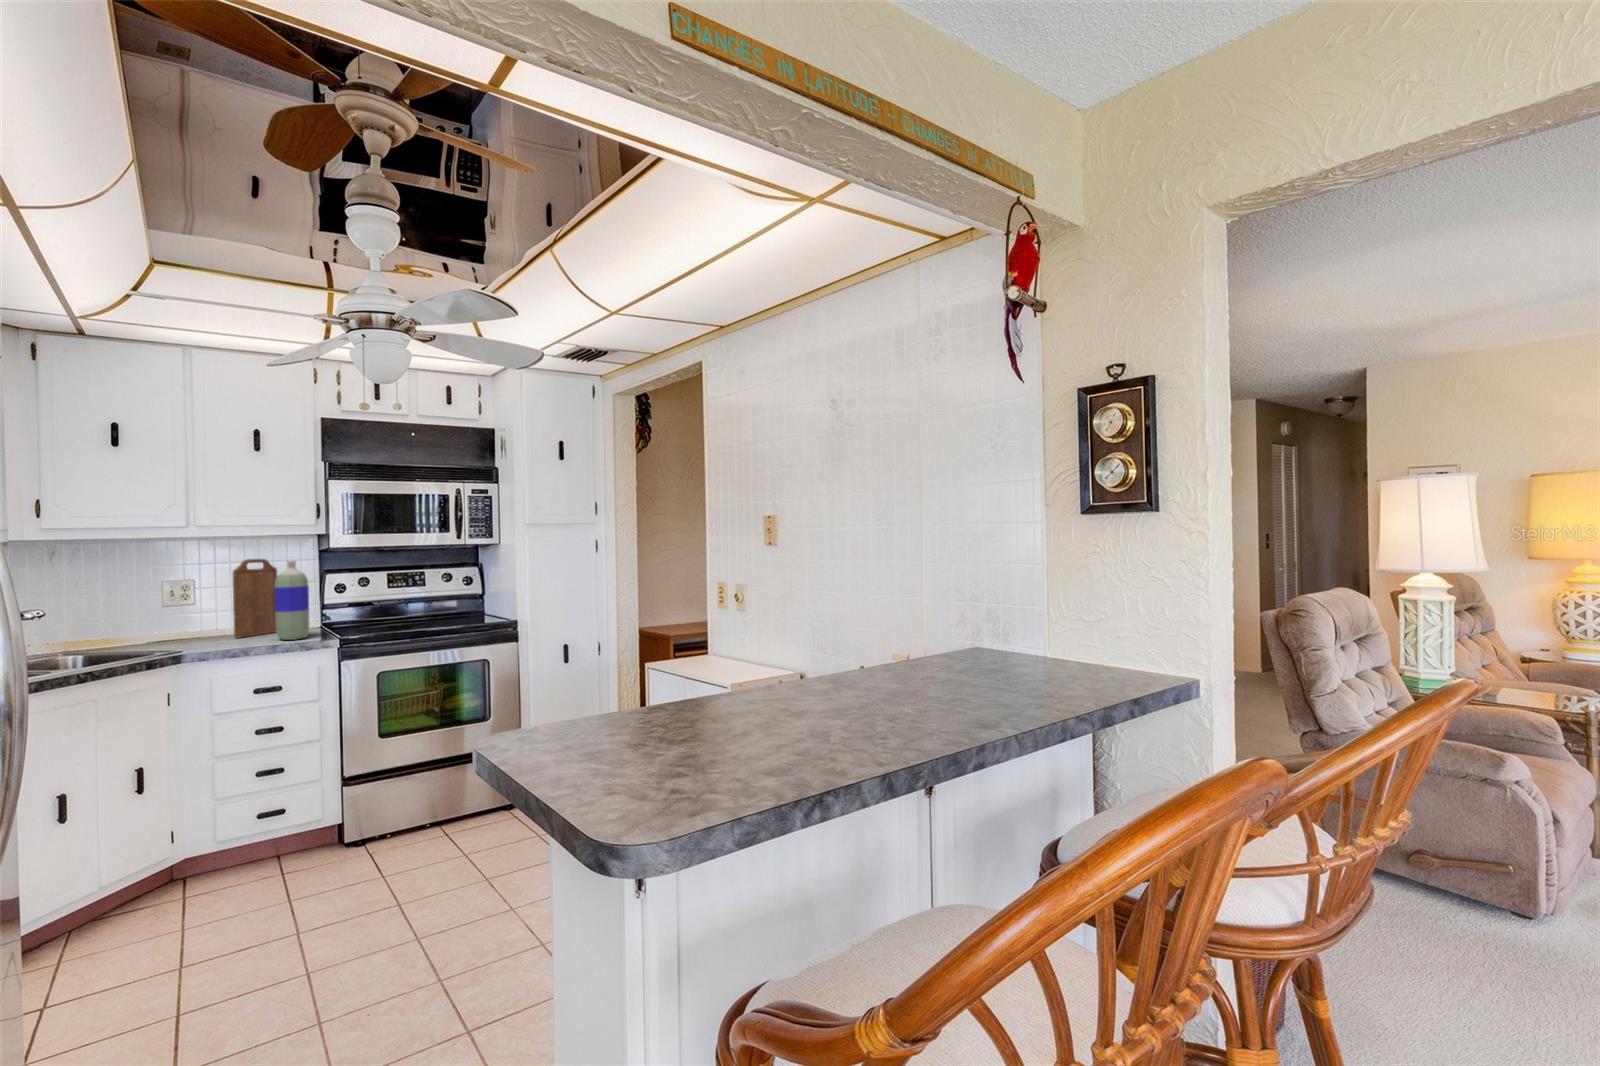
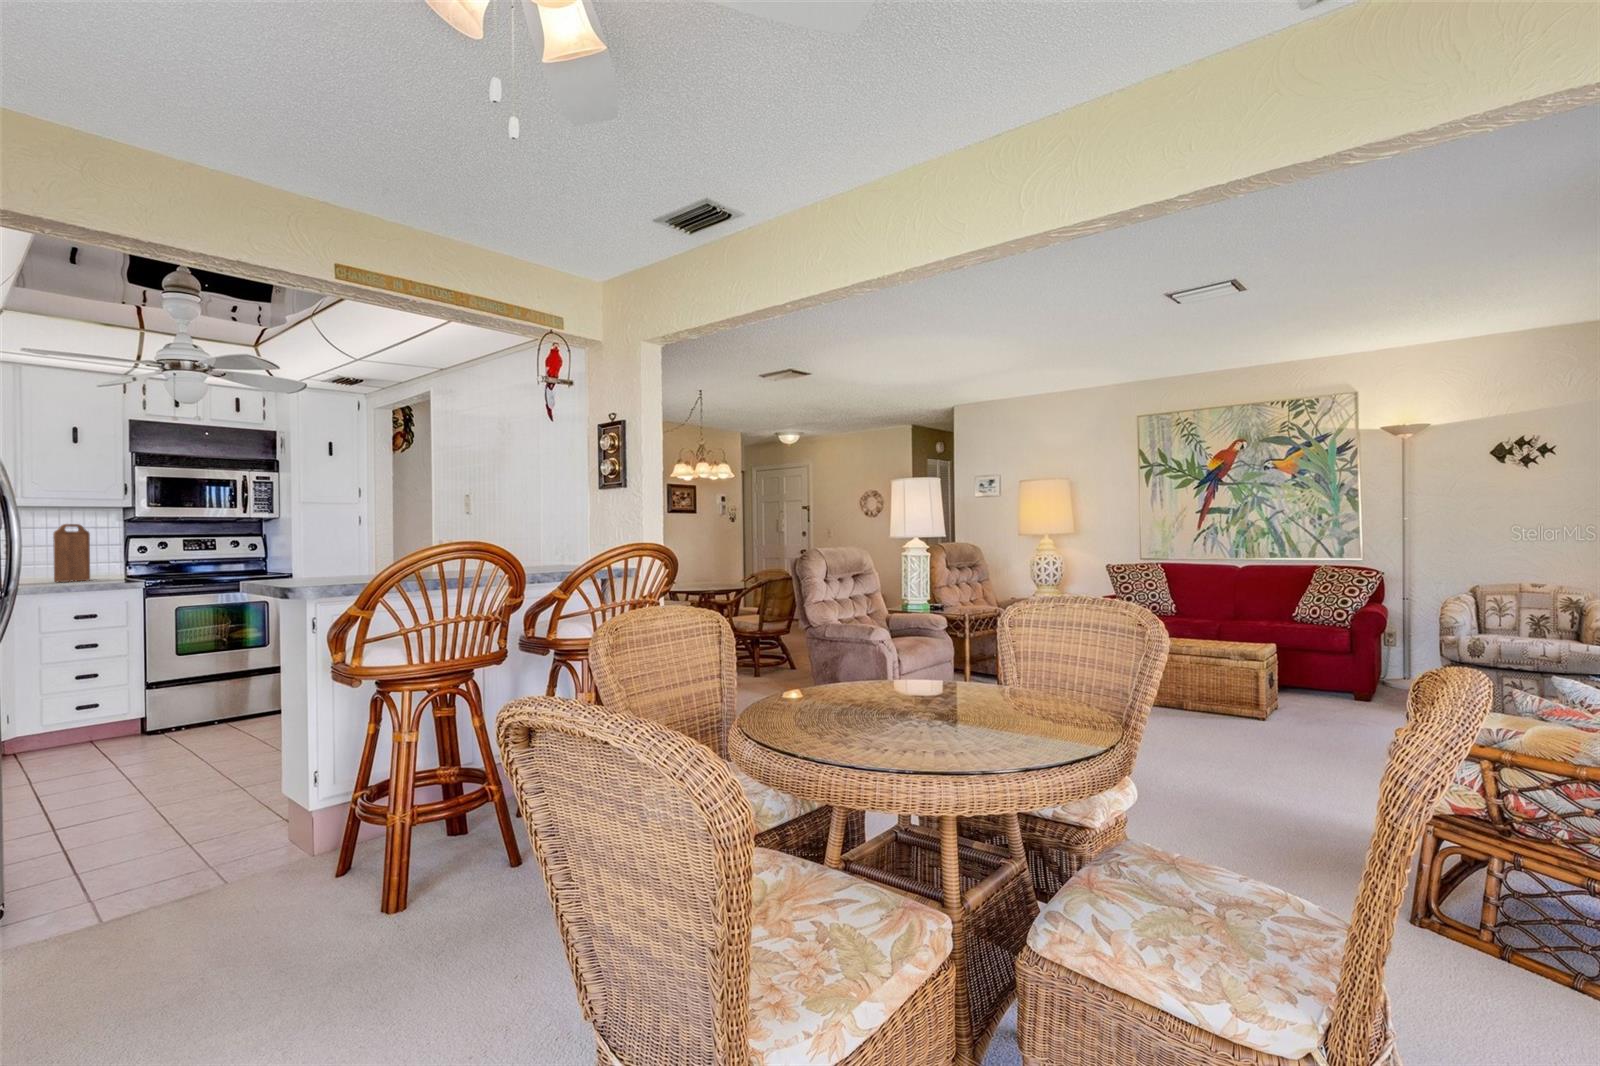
bottle: present [275,561,309,640] -> none [90,525,118,583]

